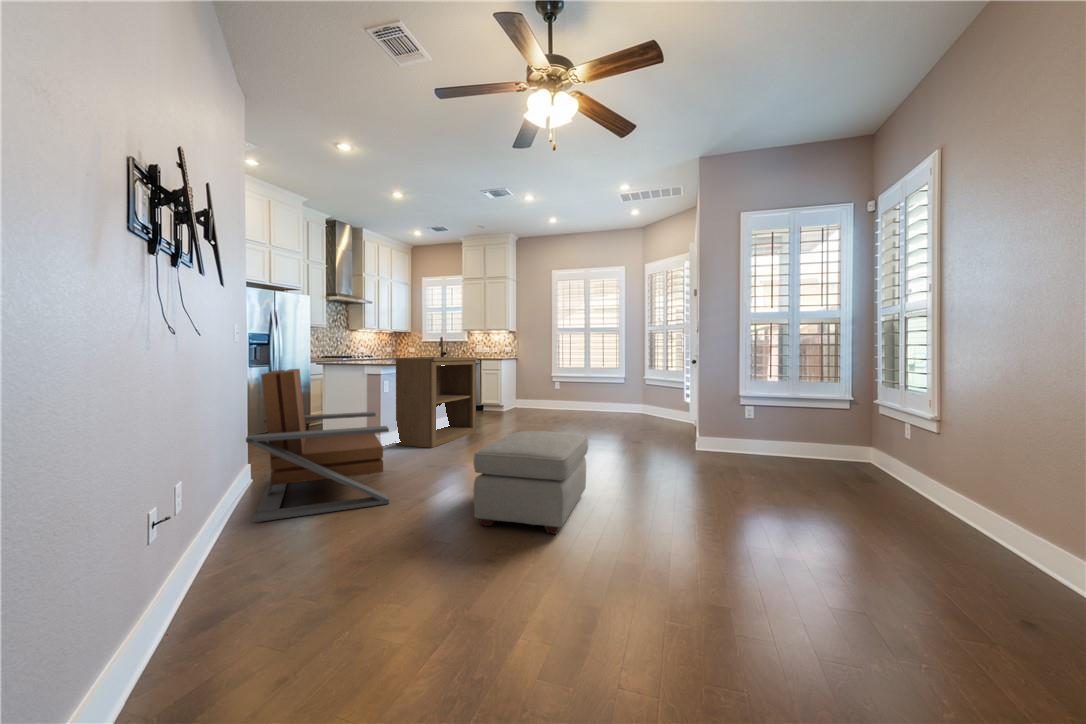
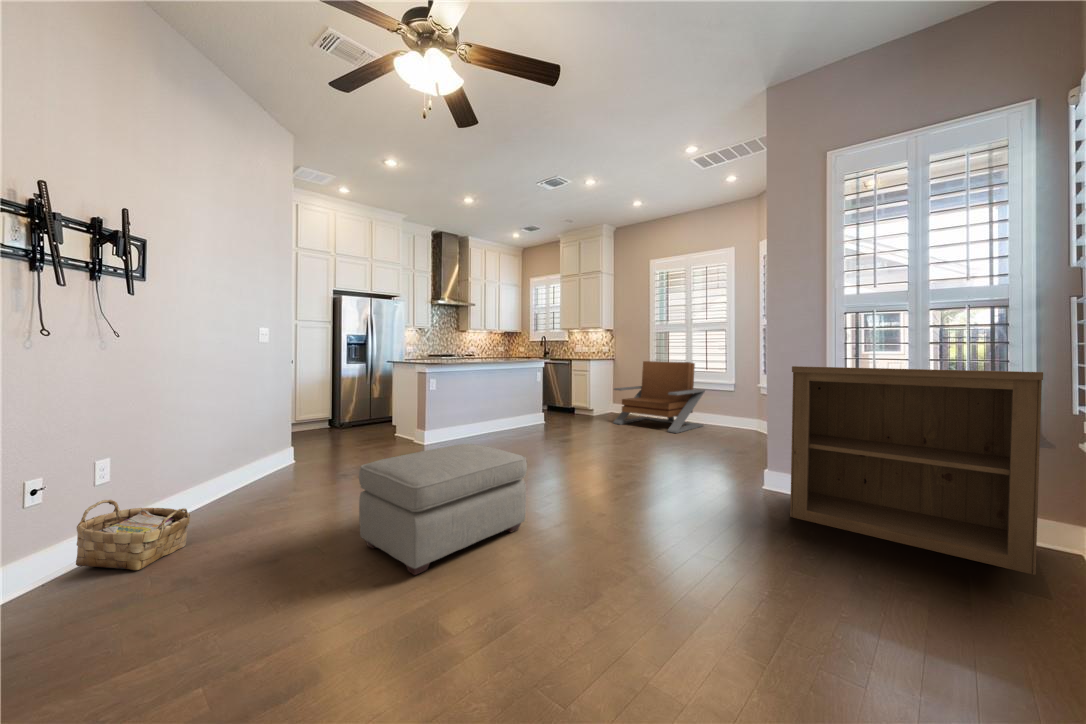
bookshelf: present [395,357,478,448] -> present [790,366,1043,575]
lounge chair: present [246,369,389,522] -> present [613,361,705,433]
woven basket: none [197,515,309,593] -> present [76,500,190,570]

